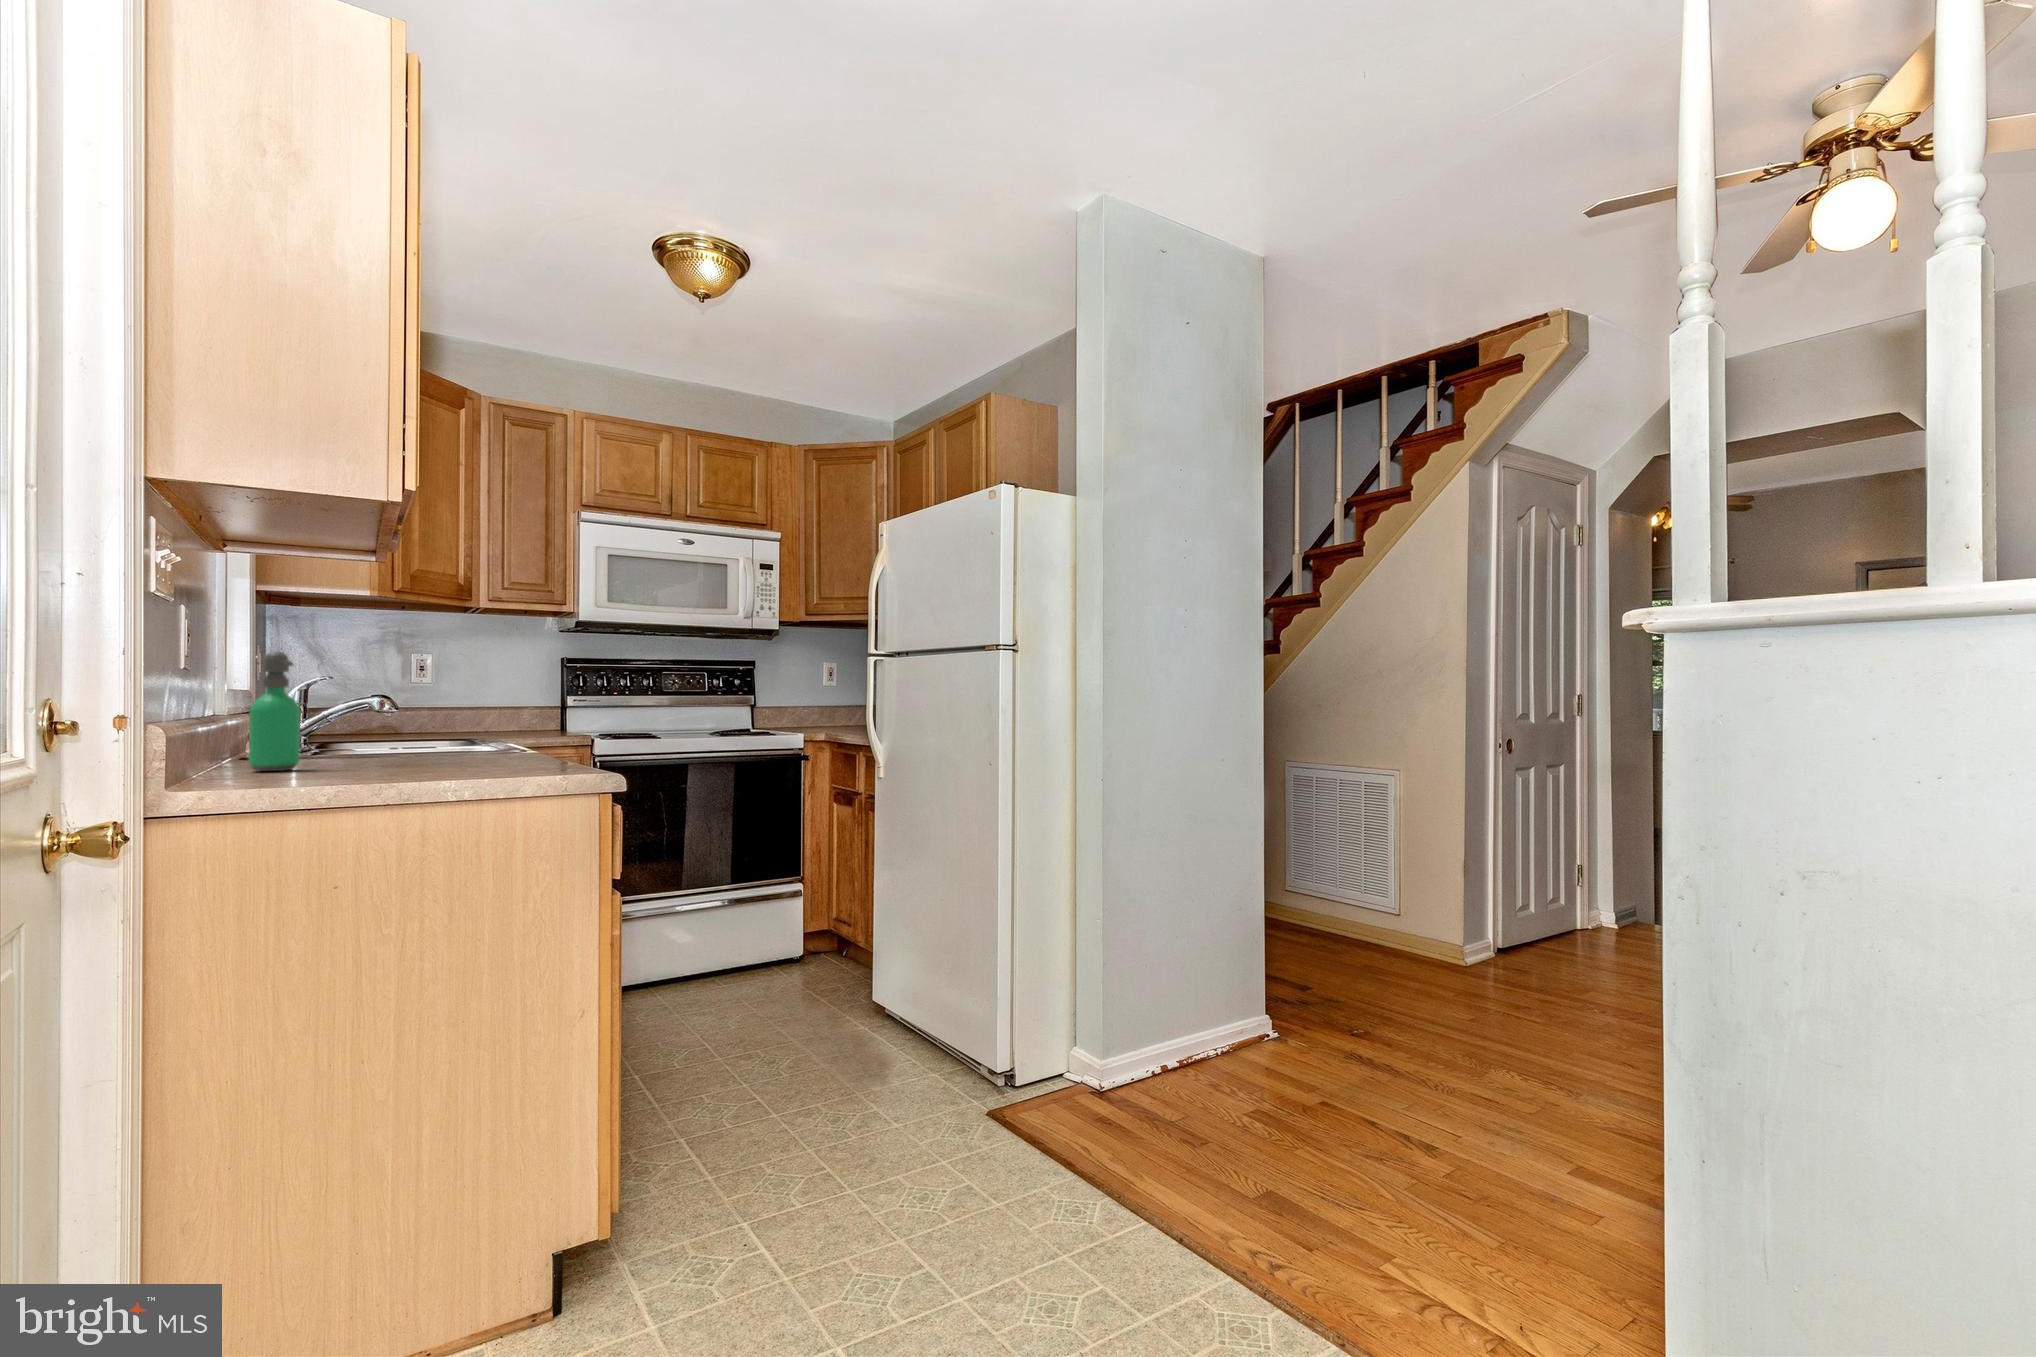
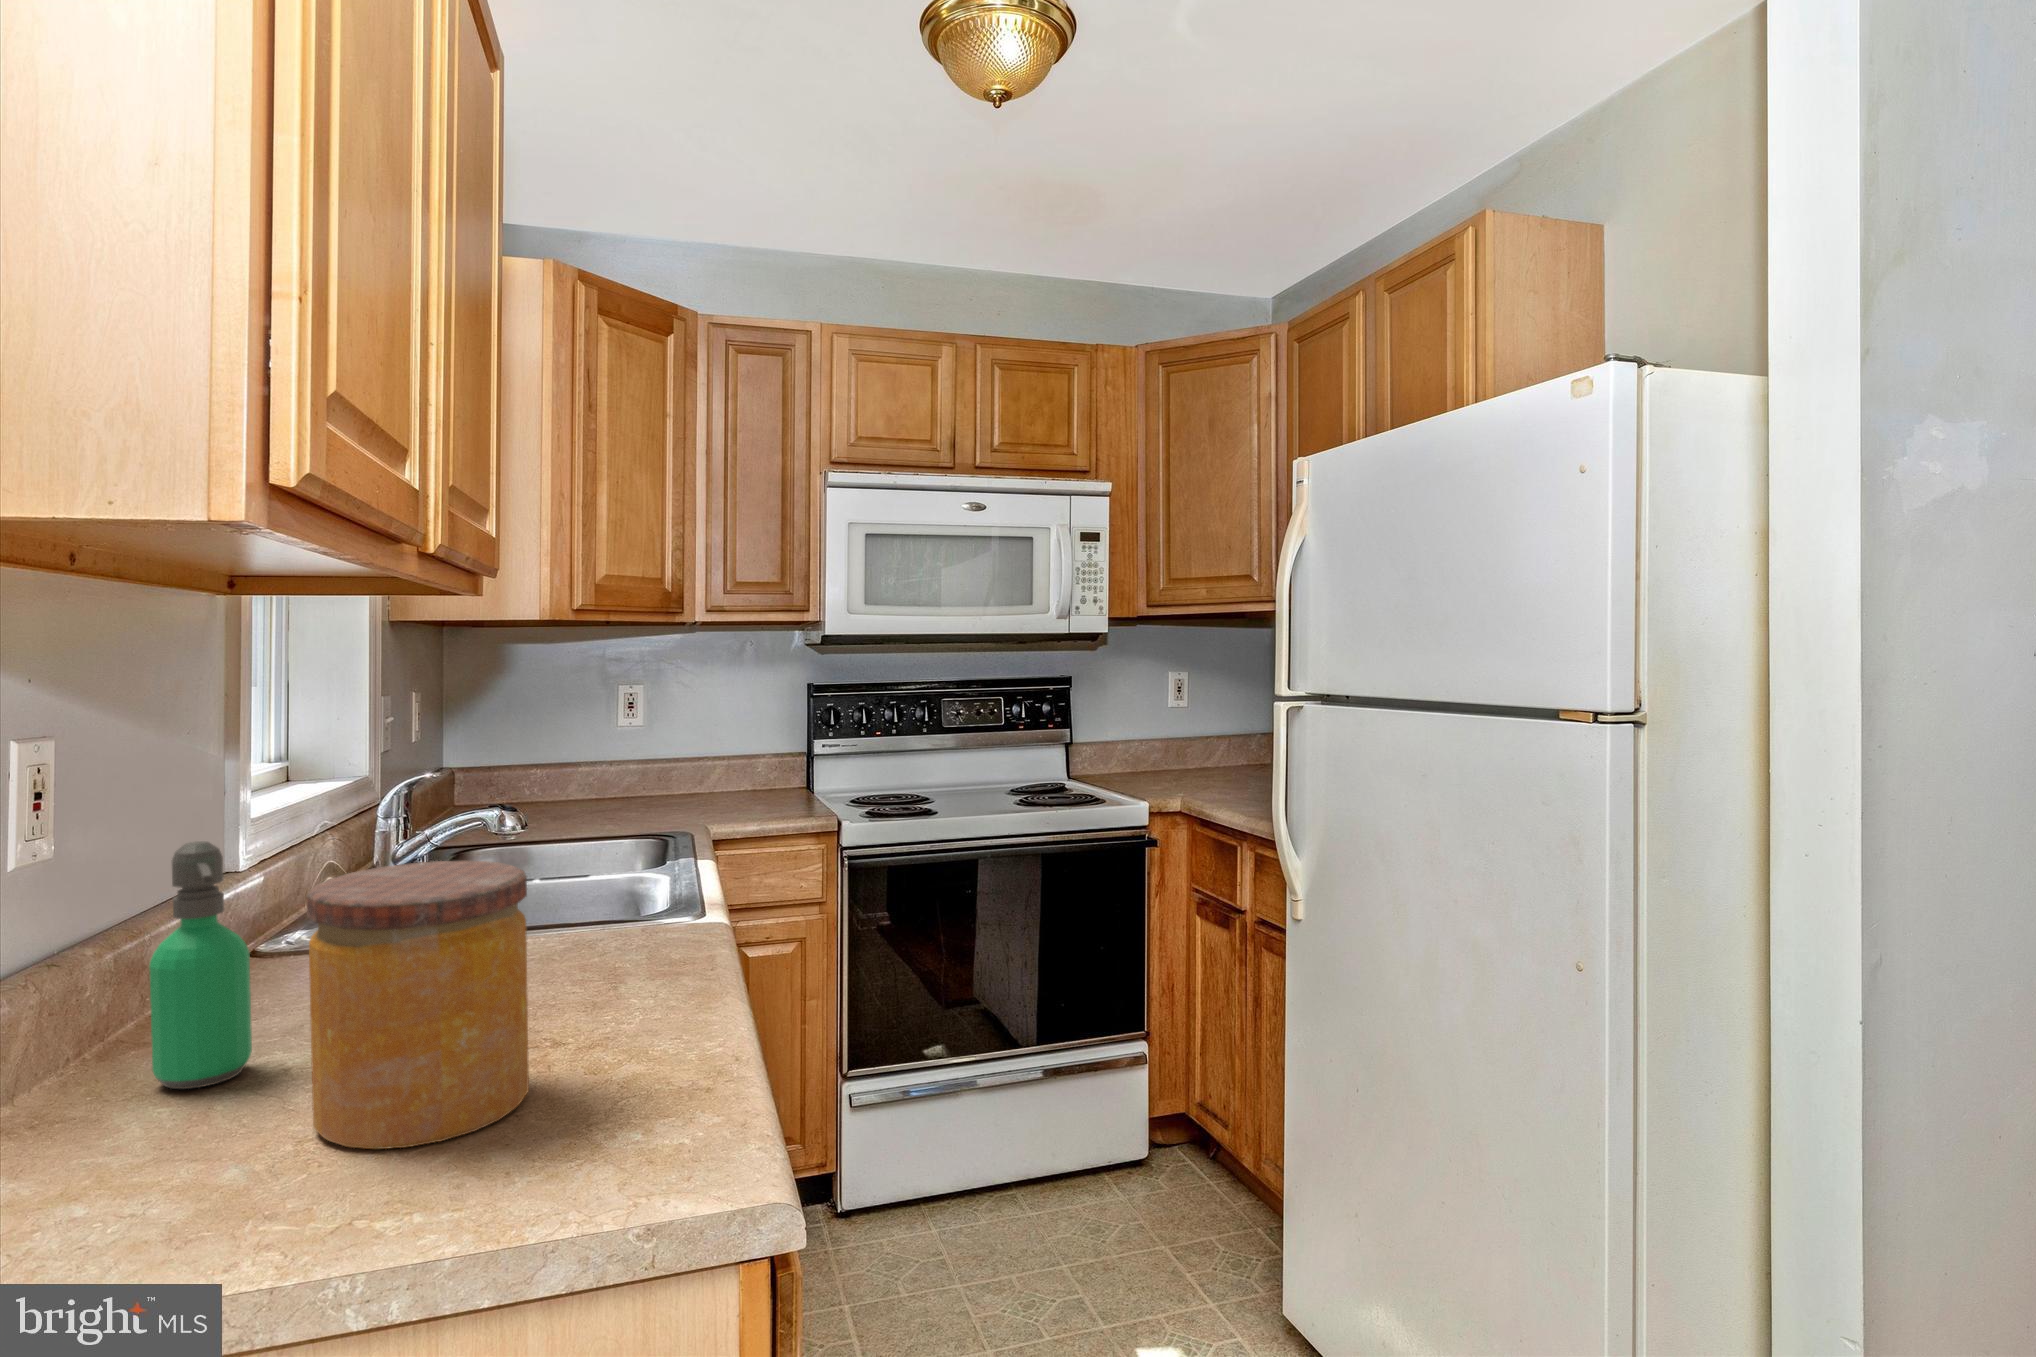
jar: none [357,661,464,773] -> present [306,861,529,1149]

